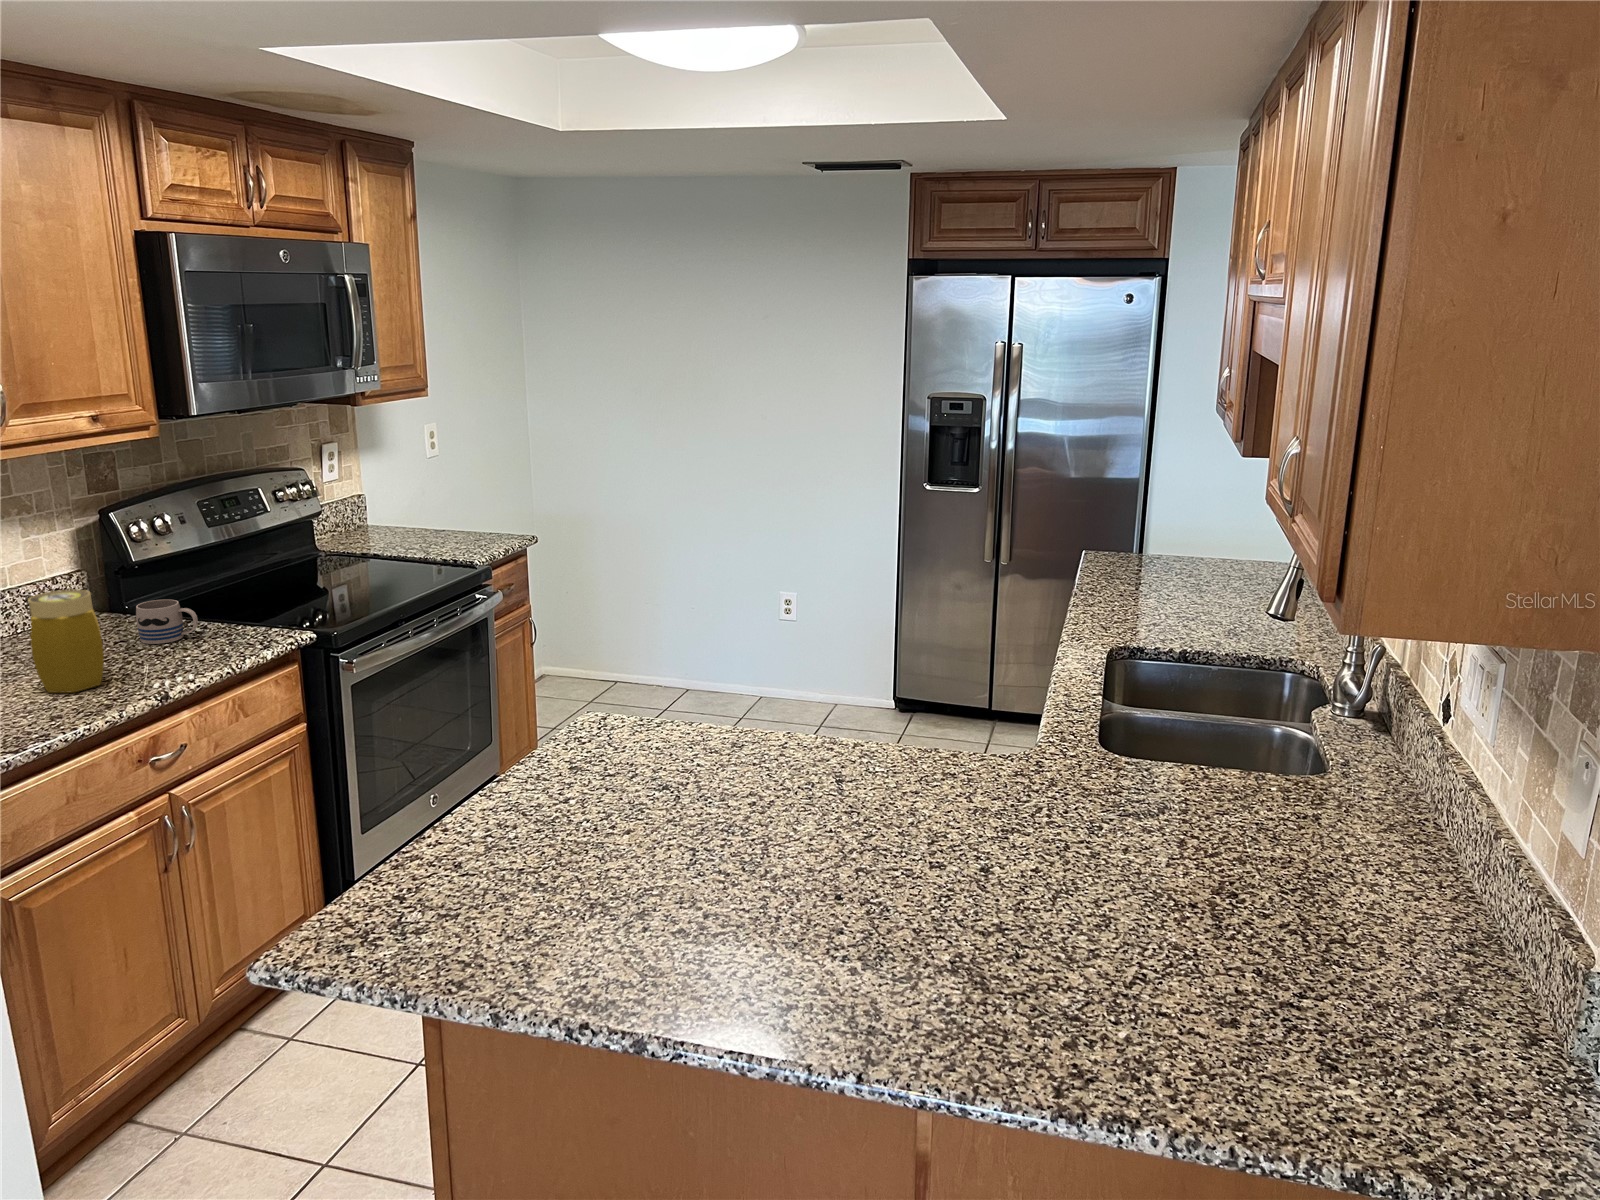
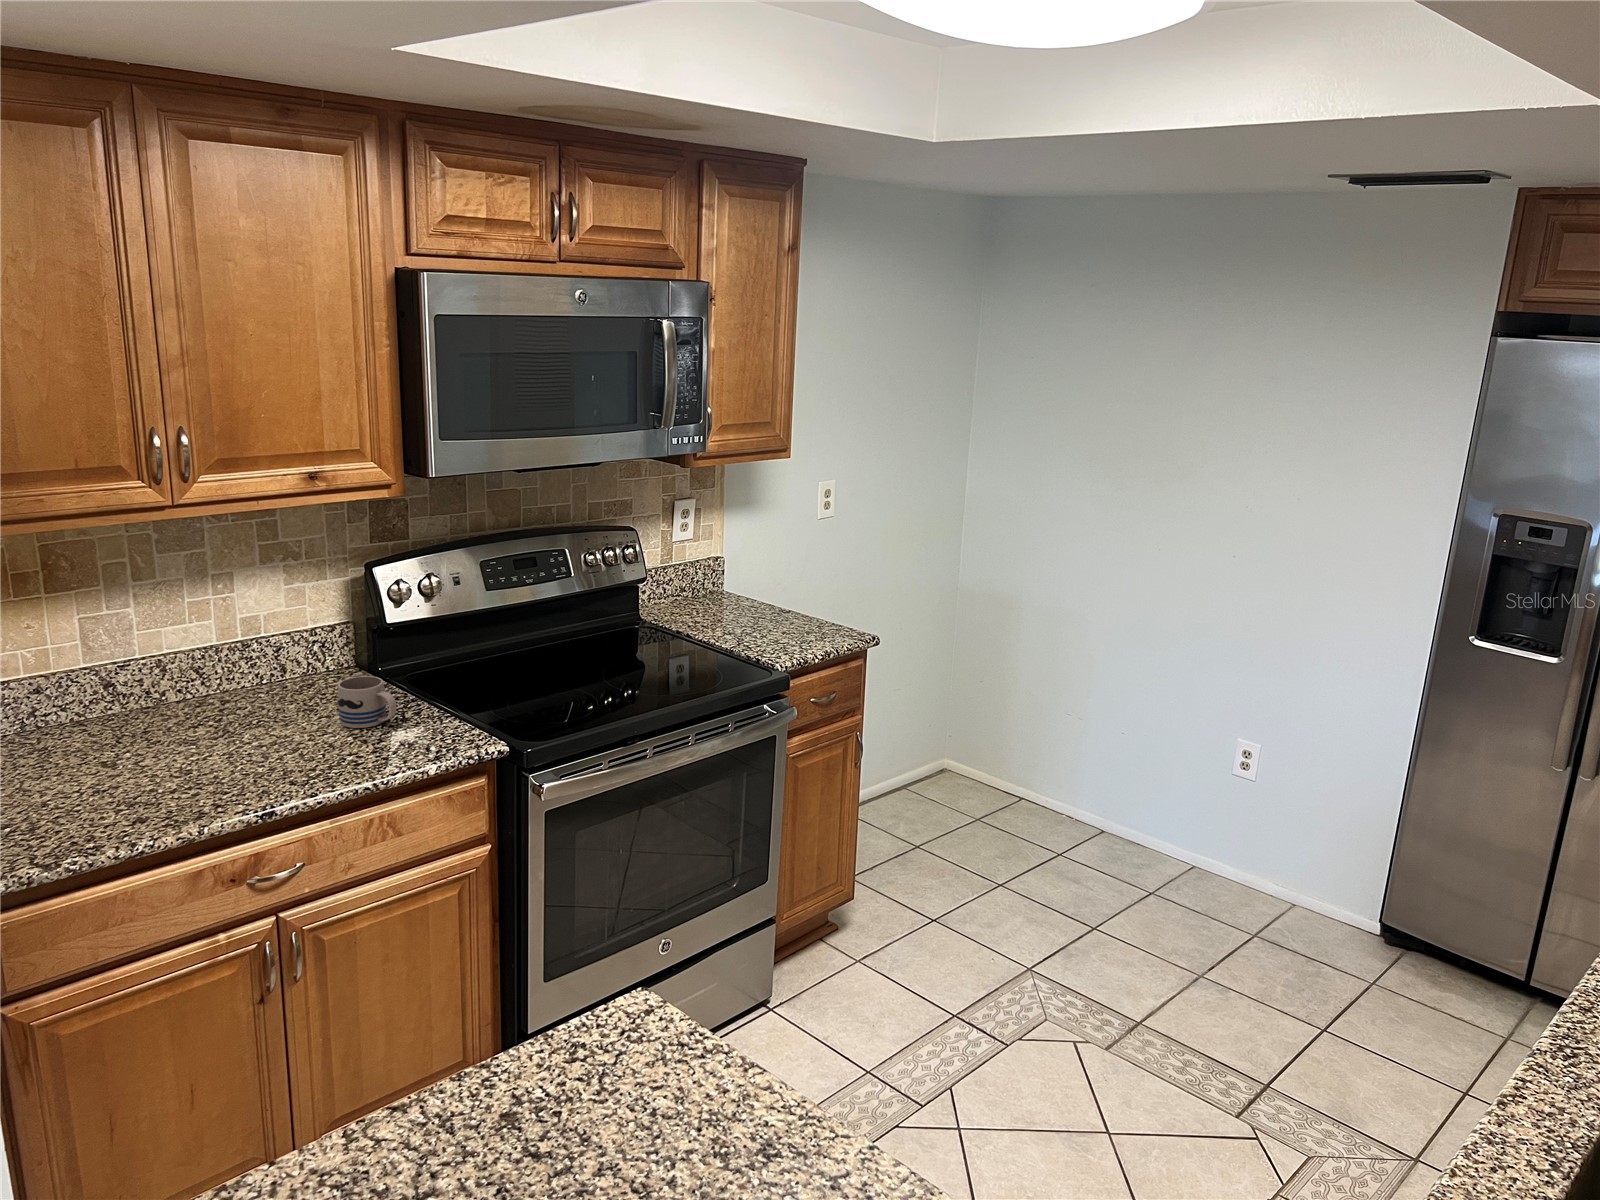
jar: present [28,590,104,693] -> none [162,667,248,786]

